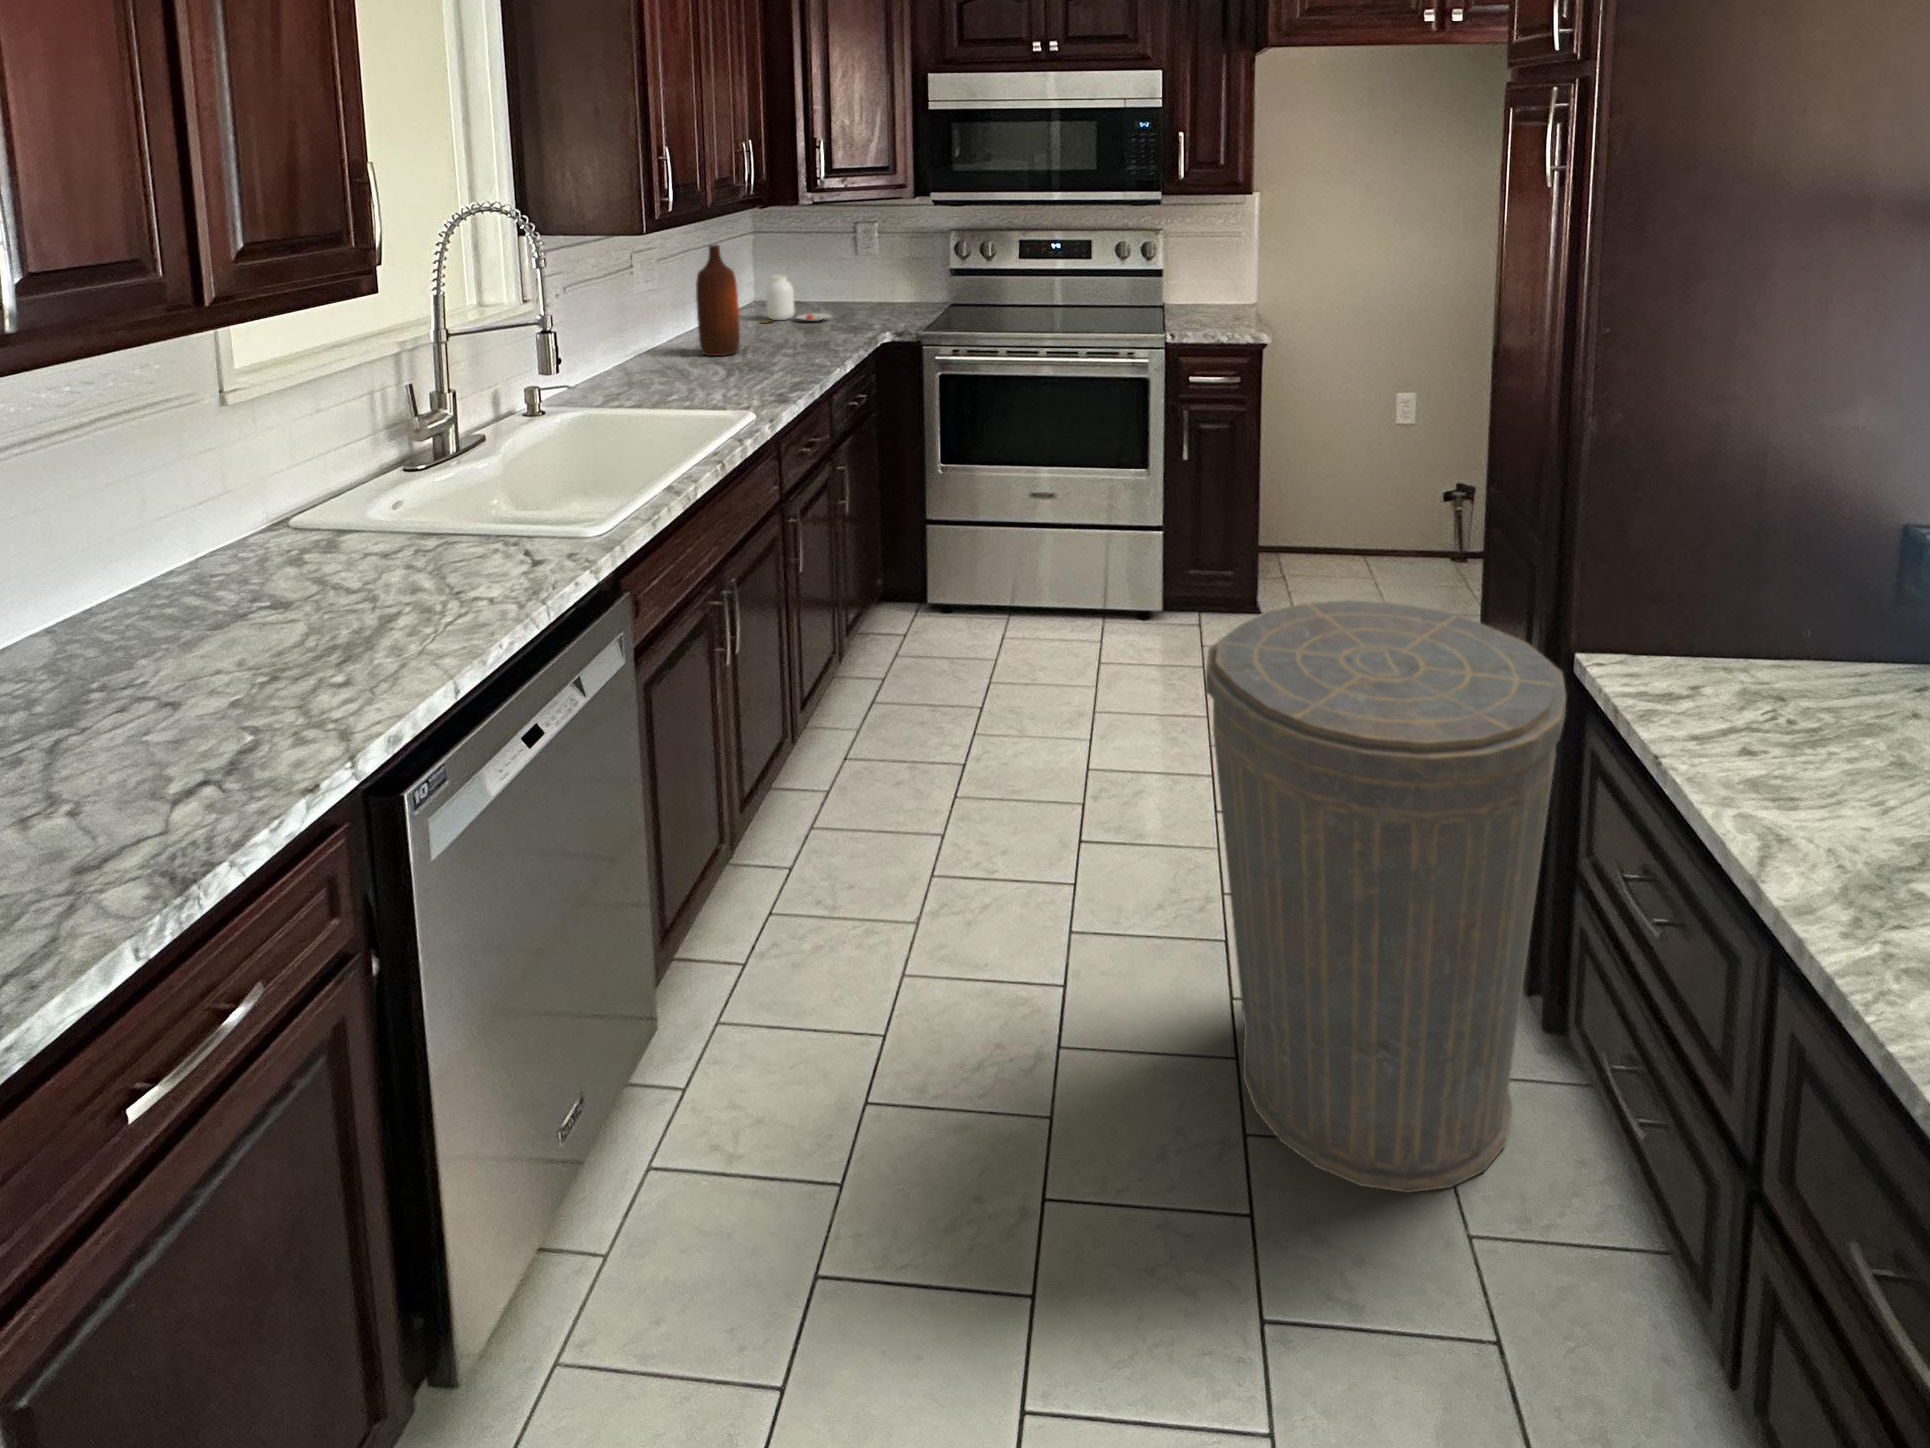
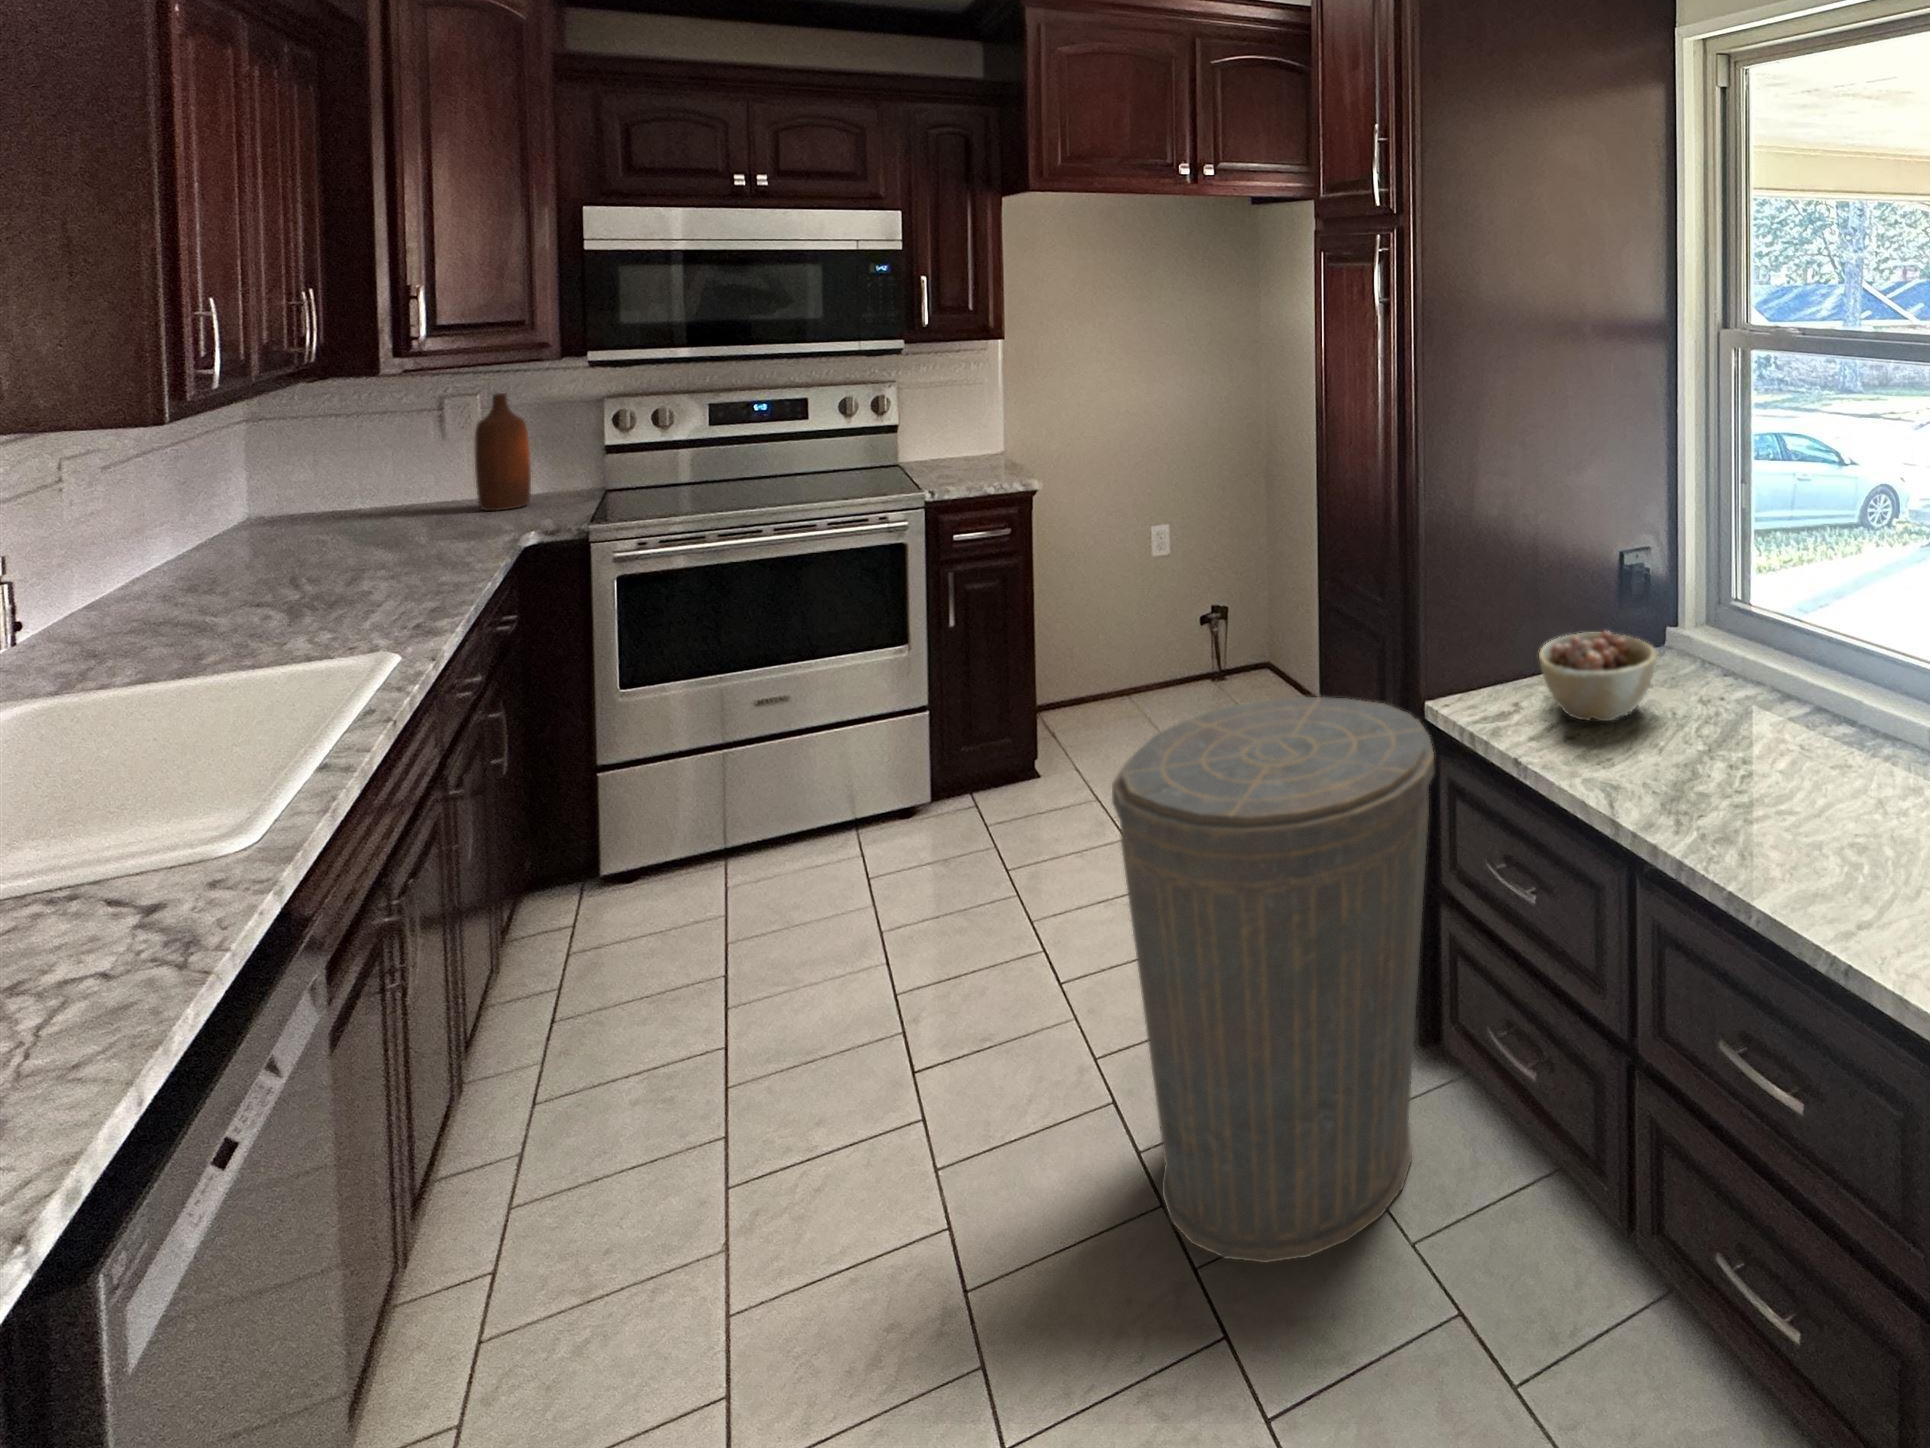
bottle: present [696,245,740,356] -> present [475,393,531,511]
jar: present [762,275,831,323] -> none [281,476,418,547]
bowl: none [1726,621,1917,749] -> present [1539,631,1657,721]

